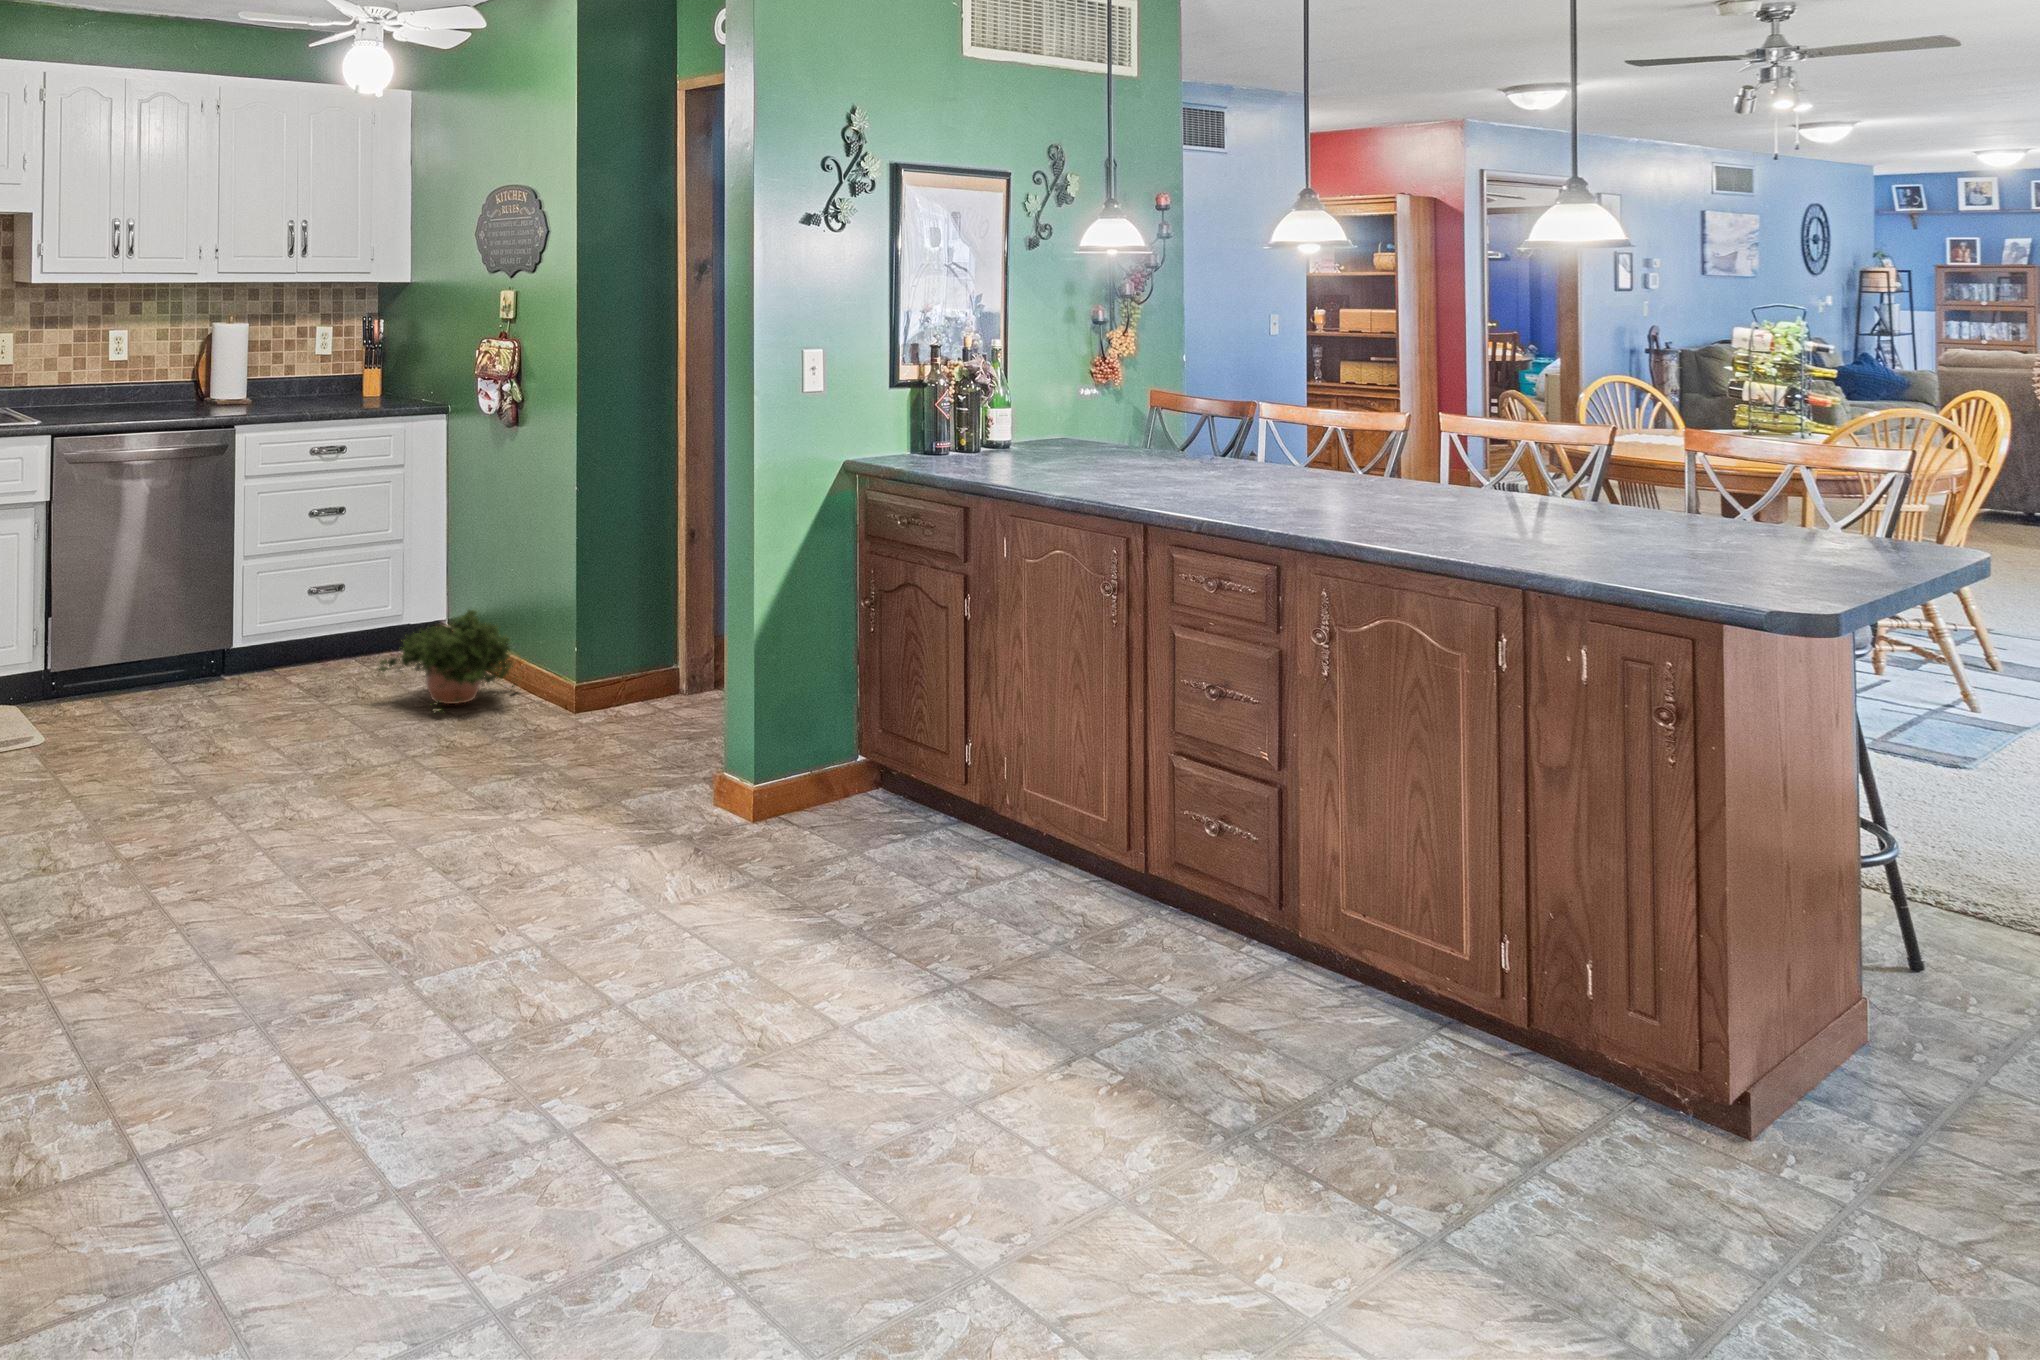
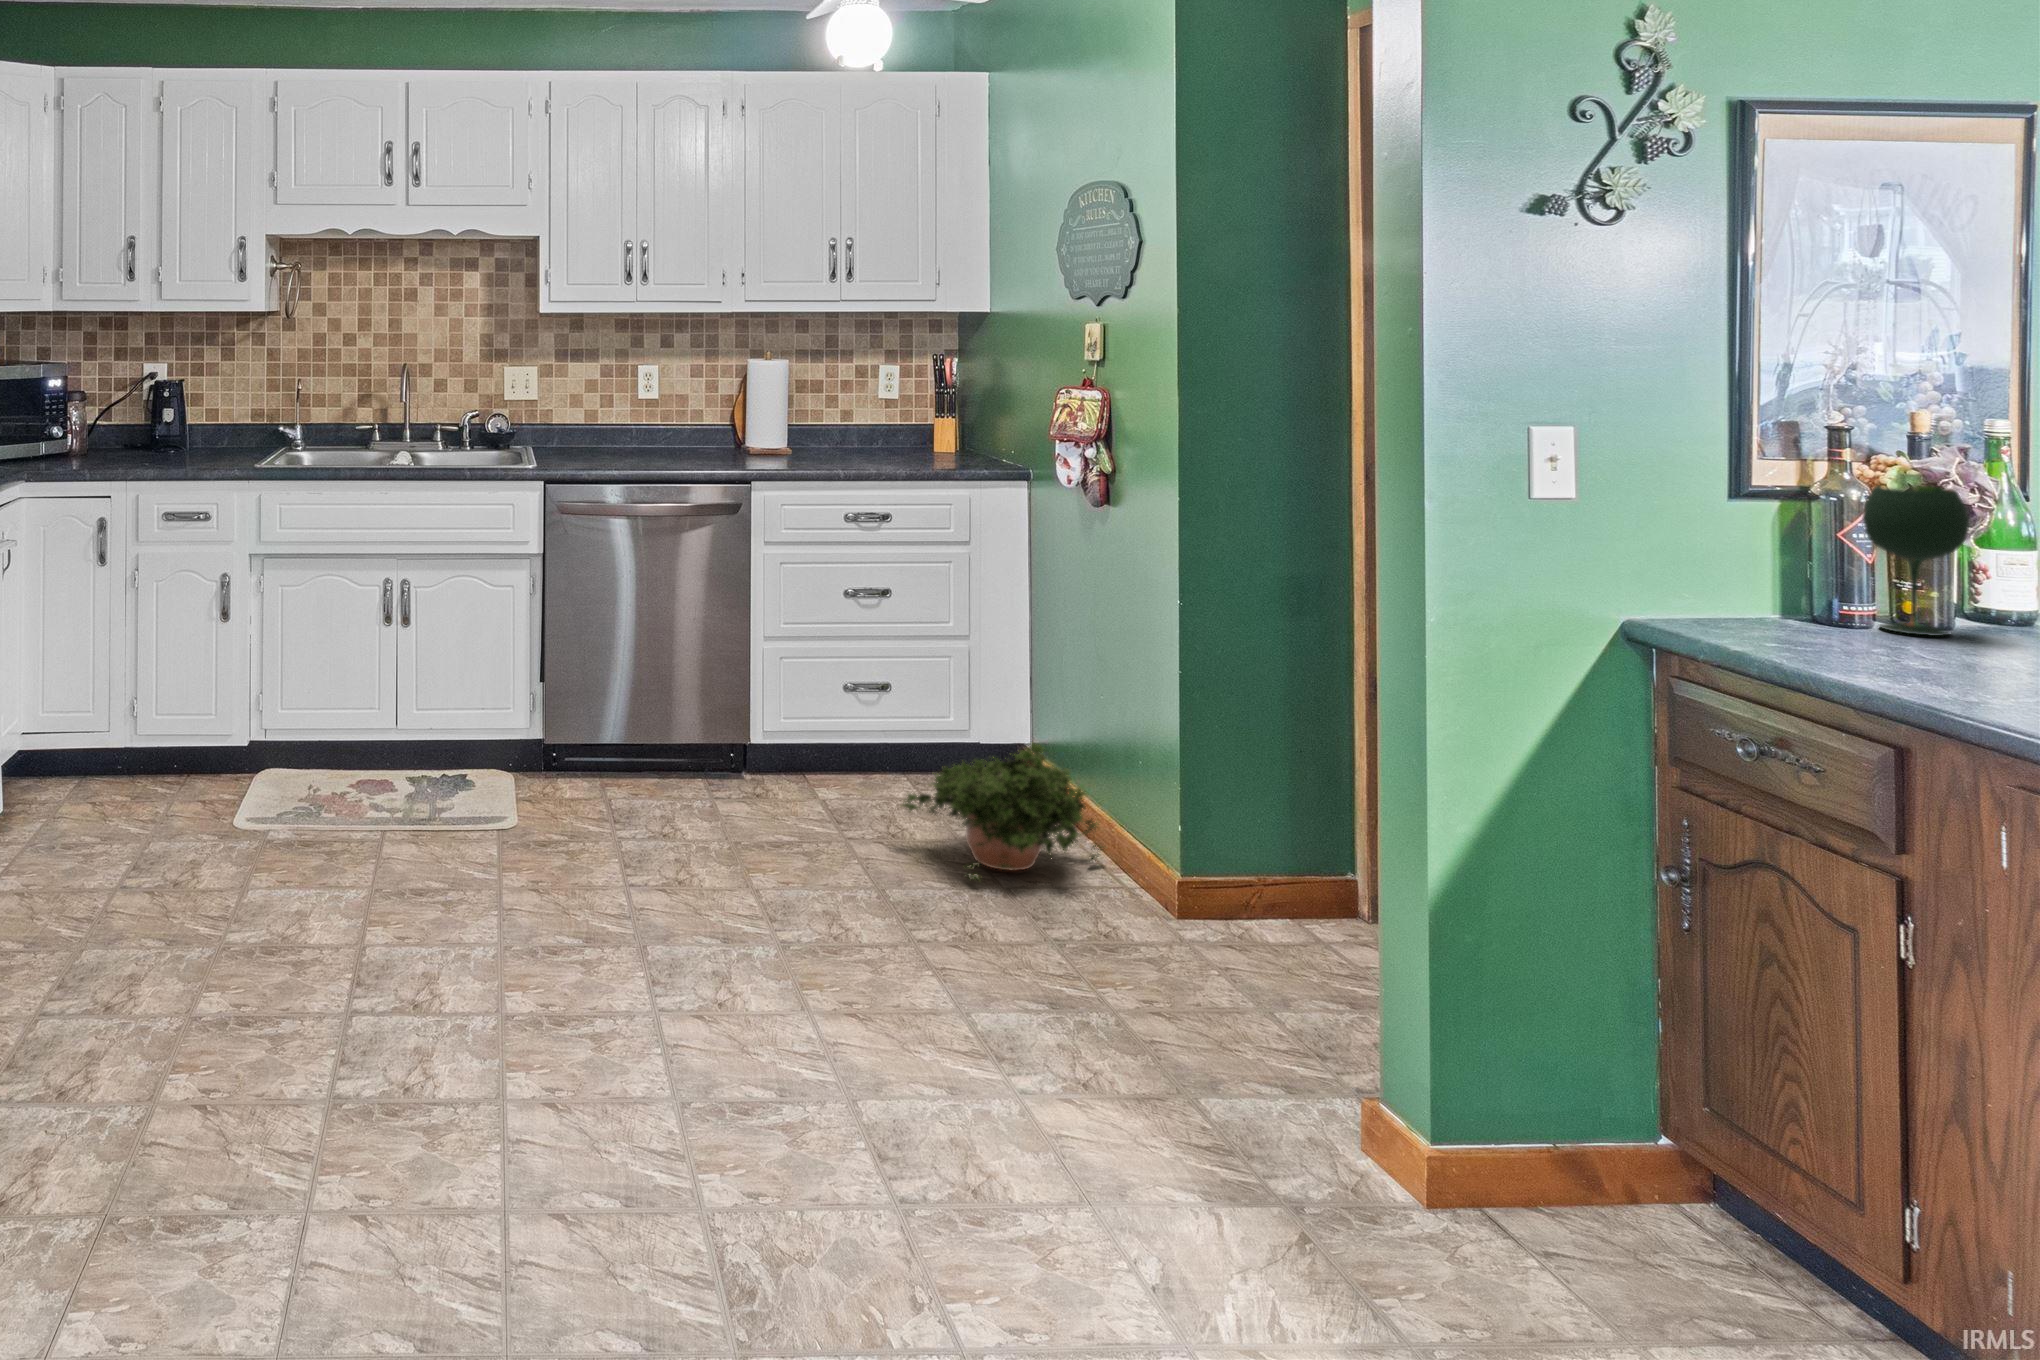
wine glass: none [948,378,992,459] -> present [1863,485,1969,636]

